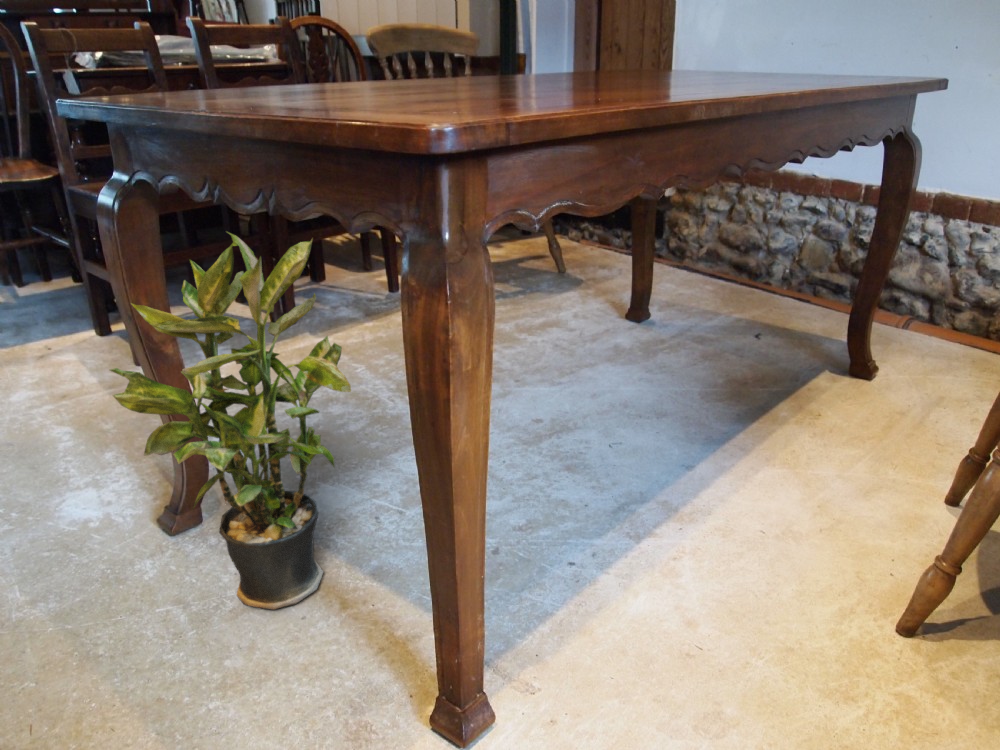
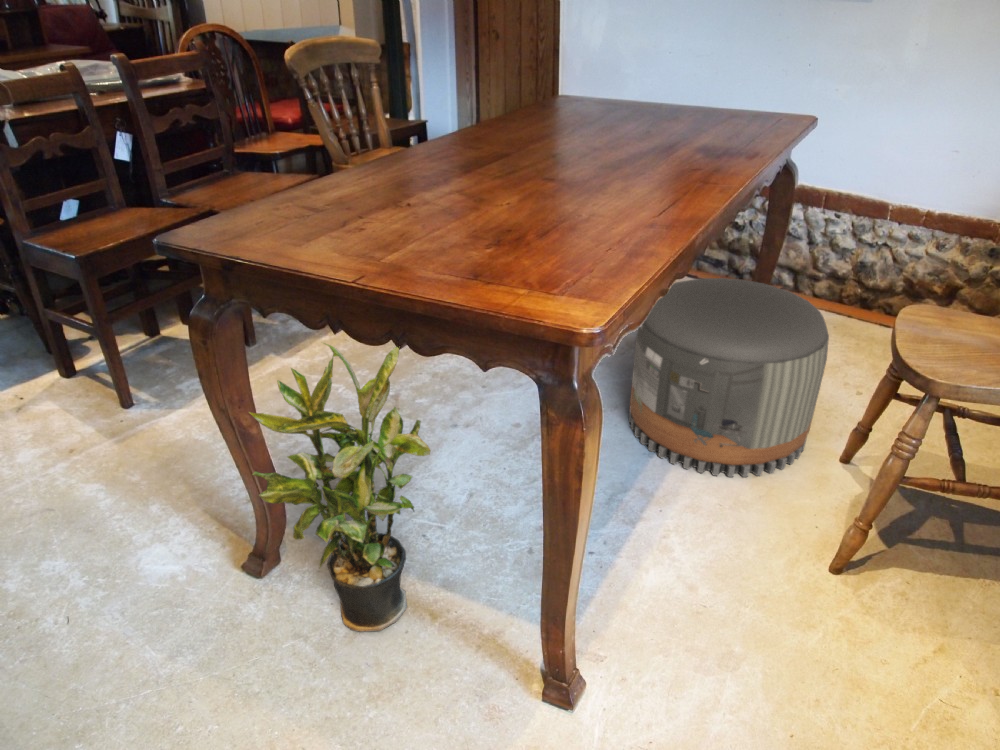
pouf: none [671,265,935,509] -> present [629,278,829,477]

